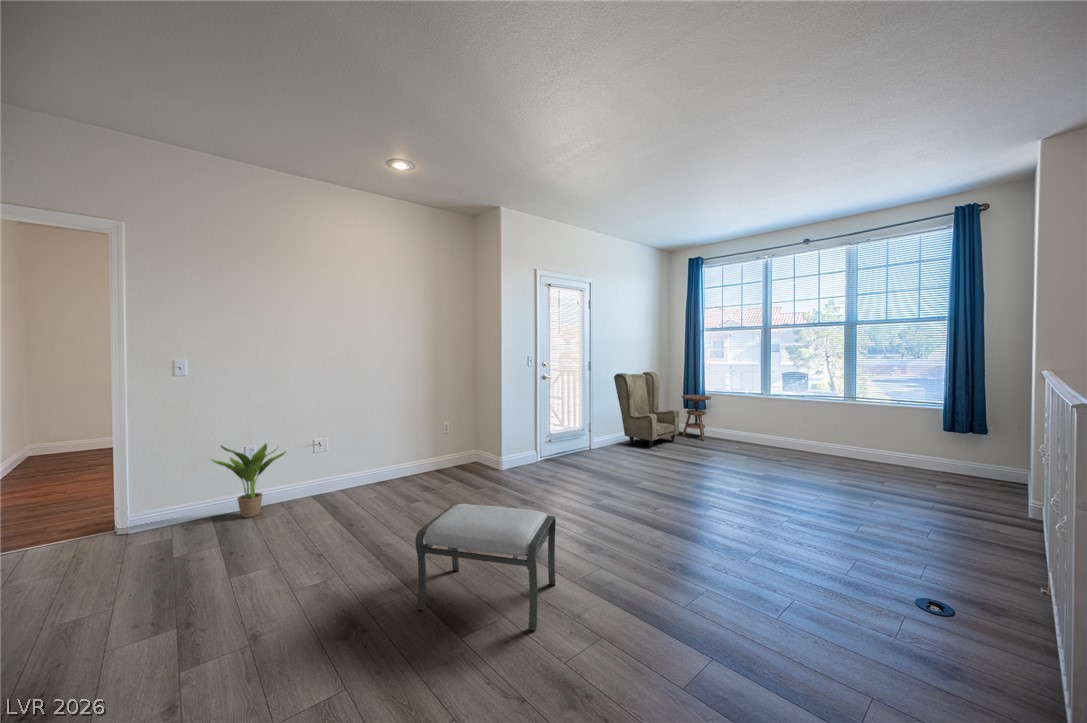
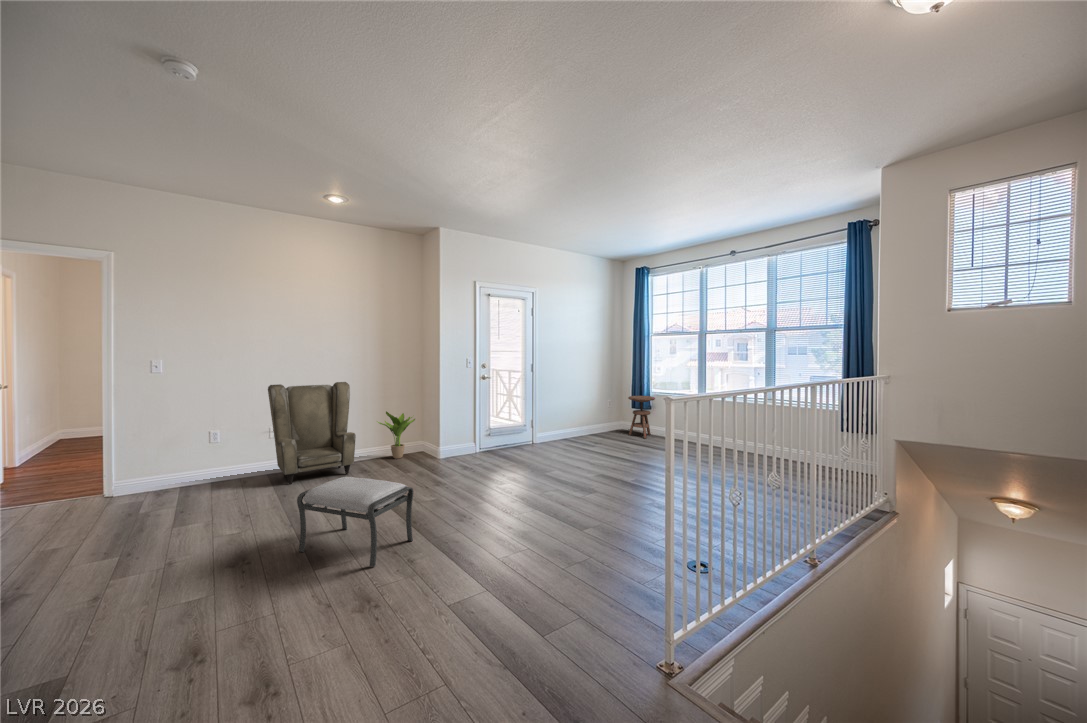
armchair: present [614,372,679,448] -> present [268,382,356,484]
potted plant: present [211,444,286,518] -> present [378,411,415,459]

